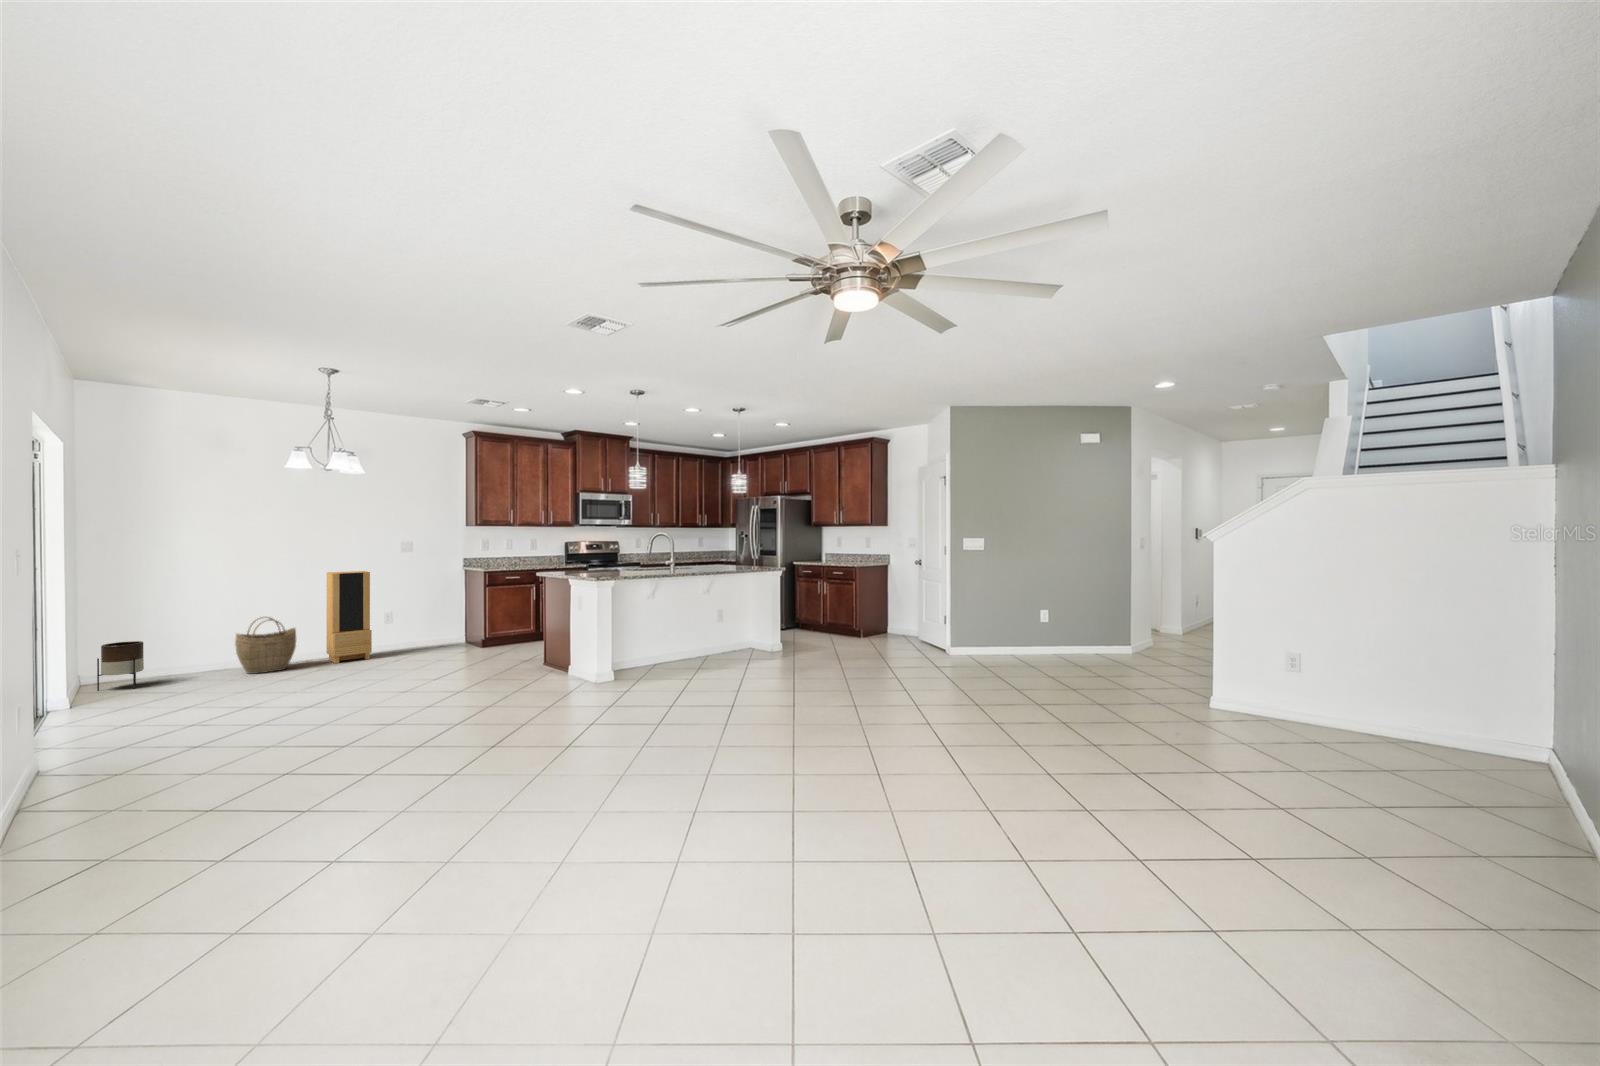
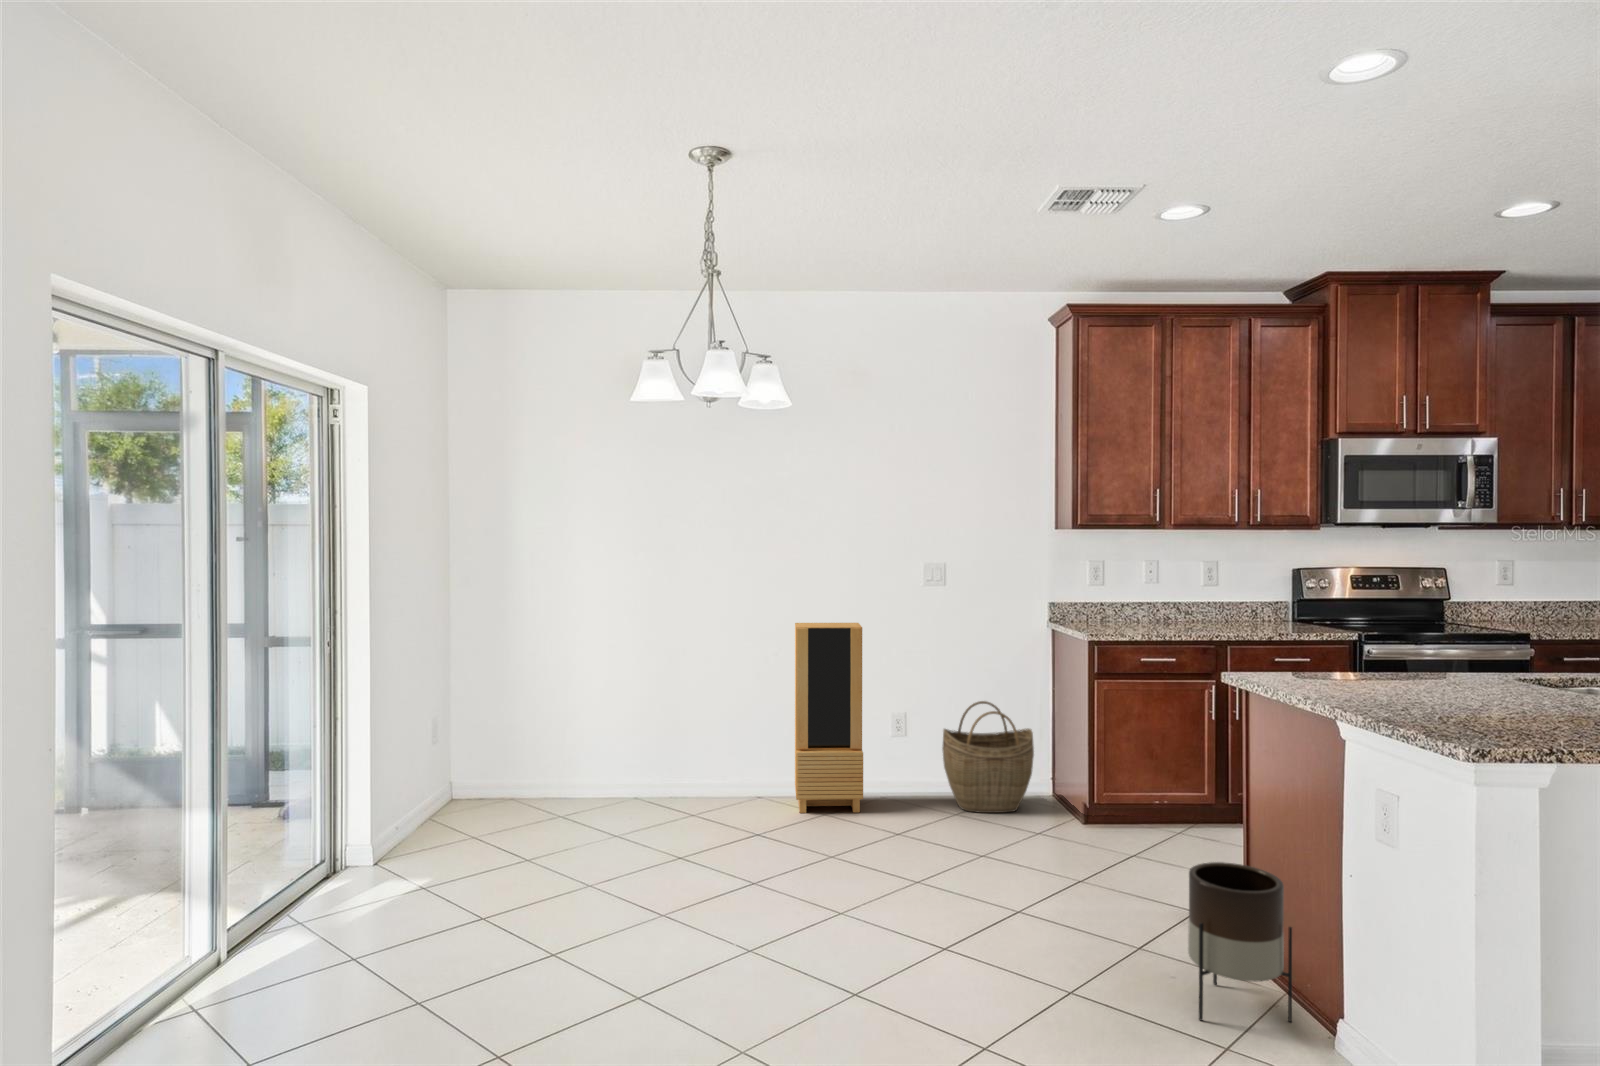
woven basket: present [235,617,296,674] -> present [942,701,1034,813]
planter: present [97,641,144,691] -> present [1188,862,1292,1022]

